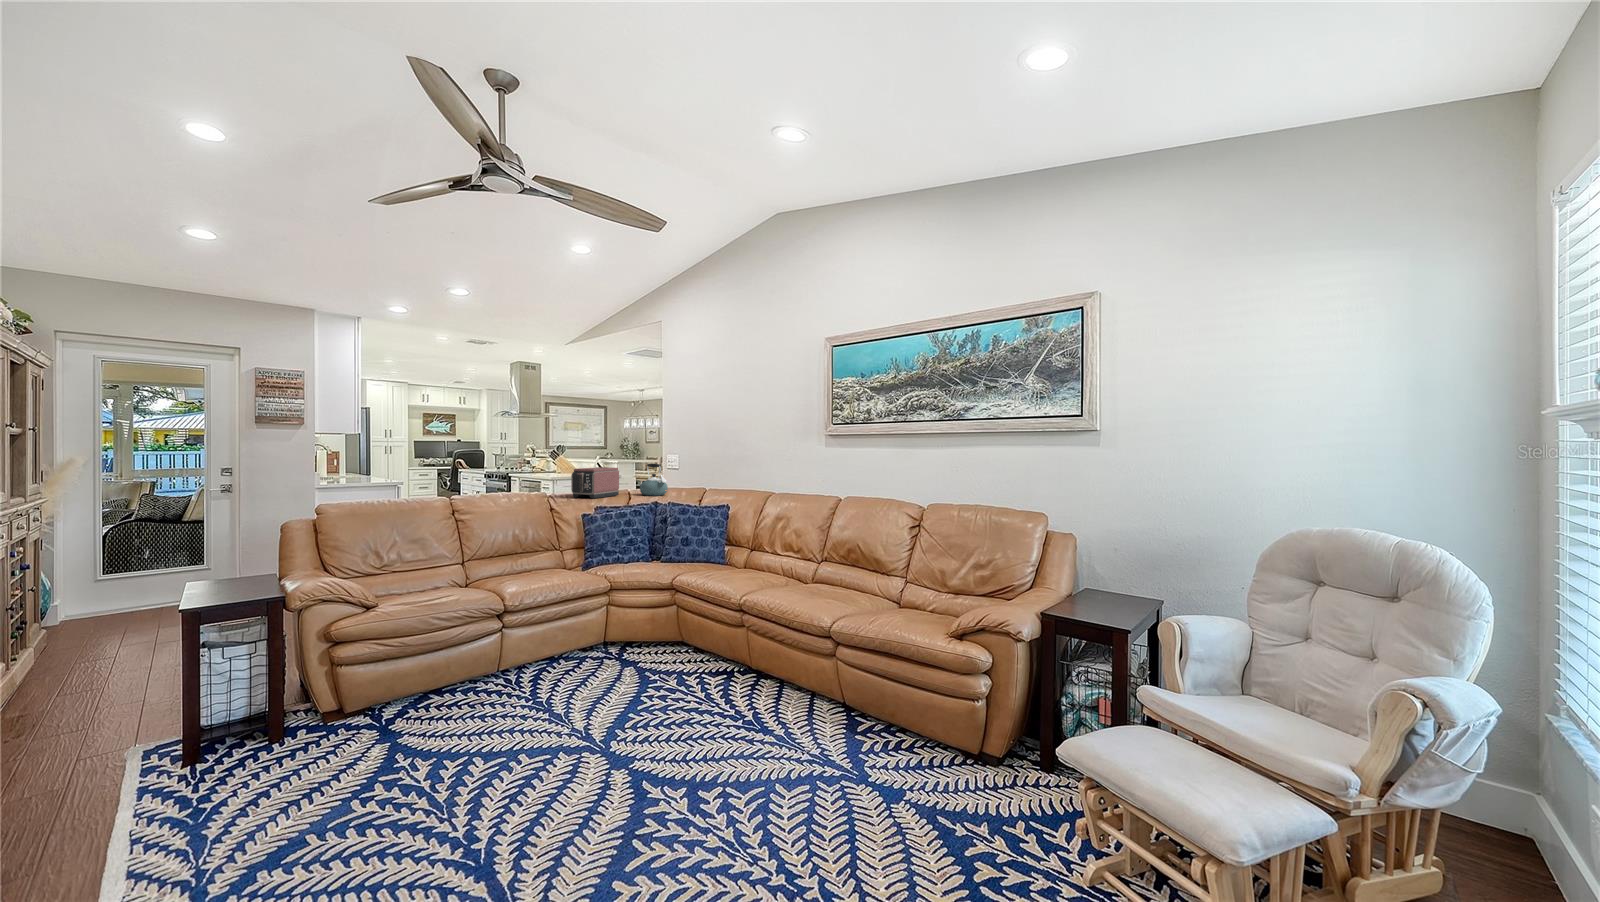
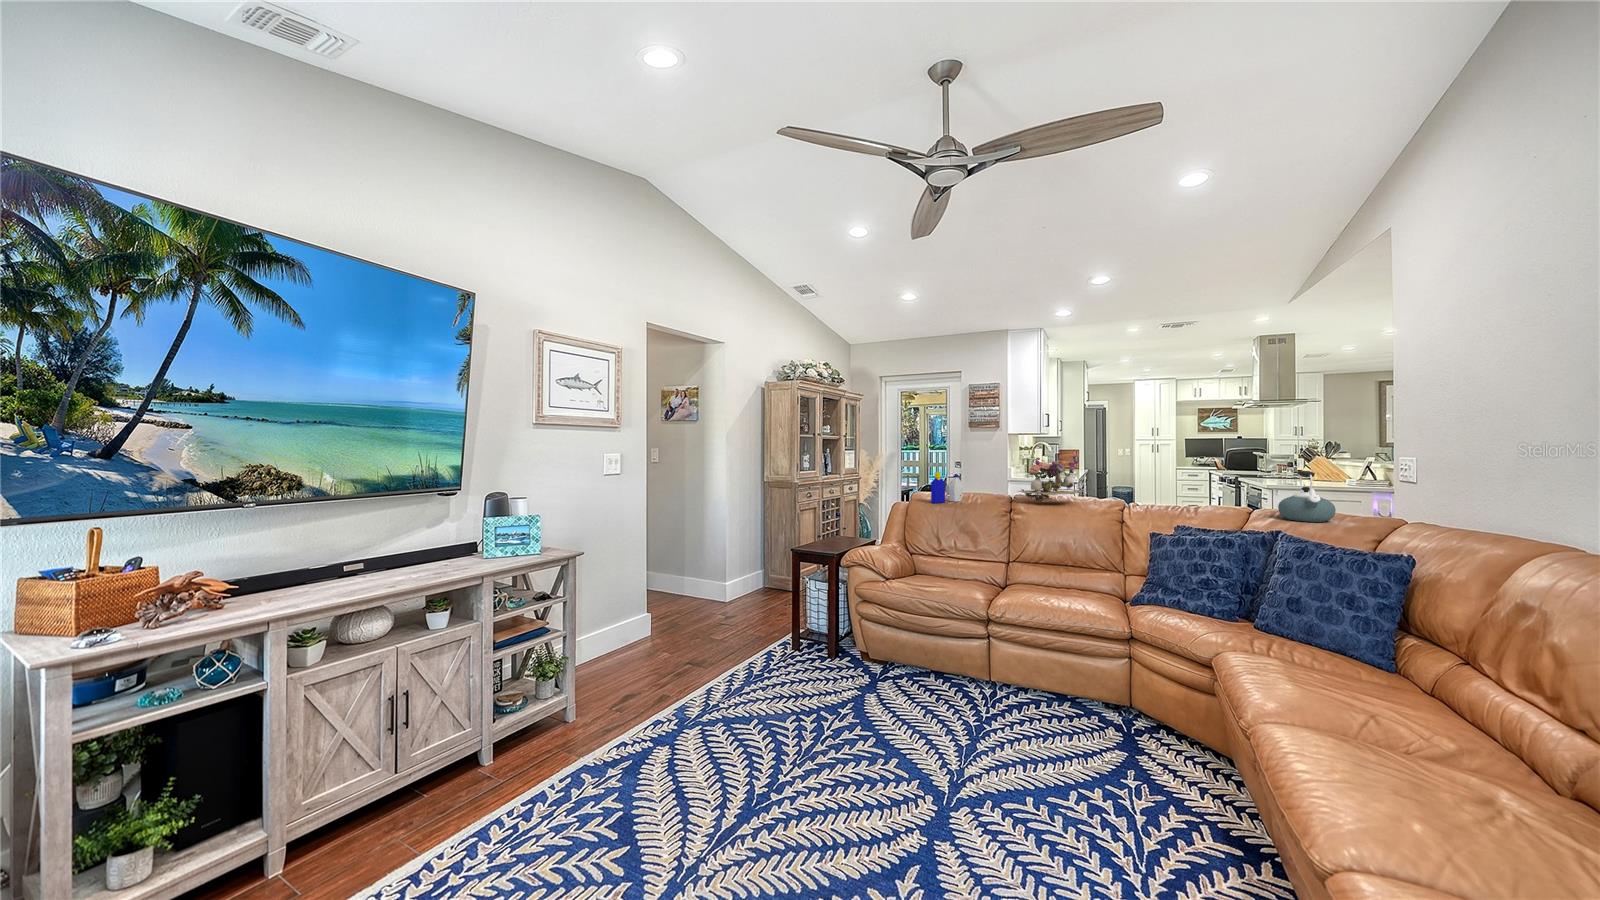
flower arrangement: none [449,453,512,501] -> present [1018,454,1084,502]
toaster: present [571,467,619,498] -> none [1158,473,1239,514]
bottle: none [363,474,393,512] -> present [931,472,963,503]

